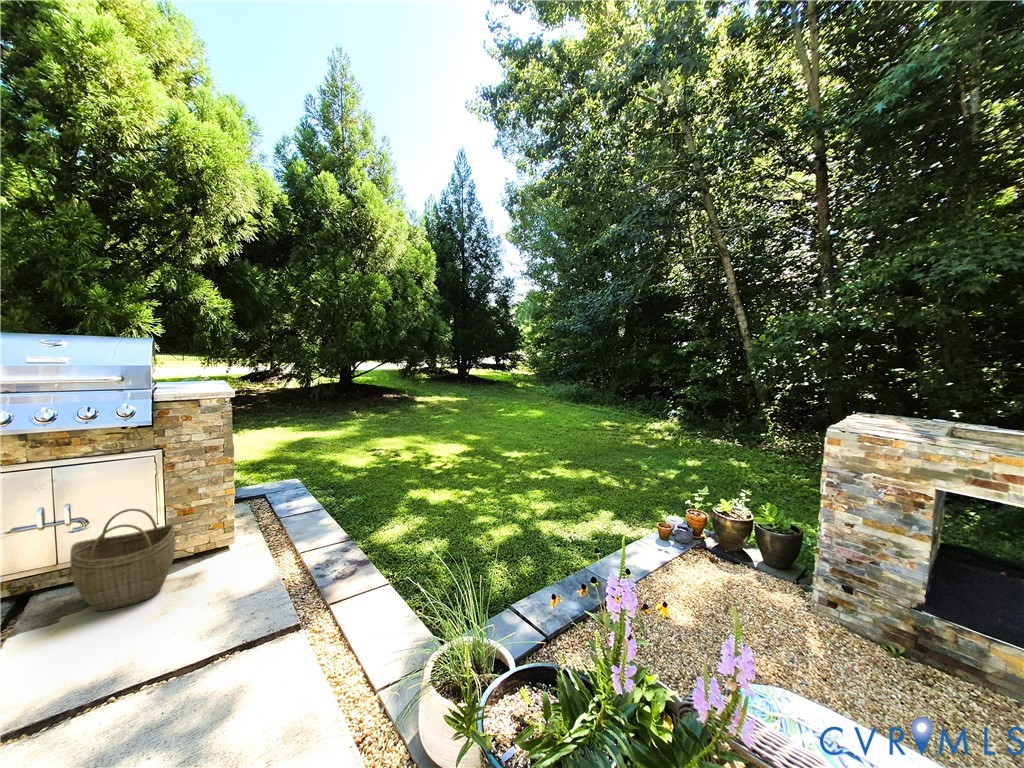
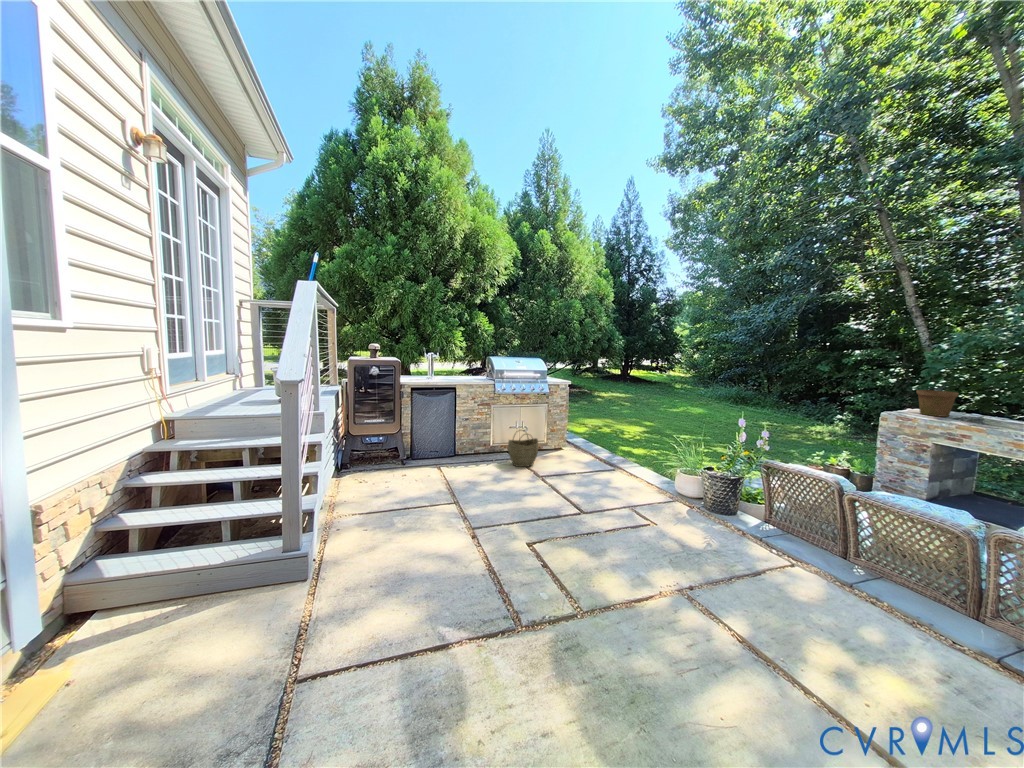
flower pot: none [876,385,953,434] -> present [917,390,958,417]

